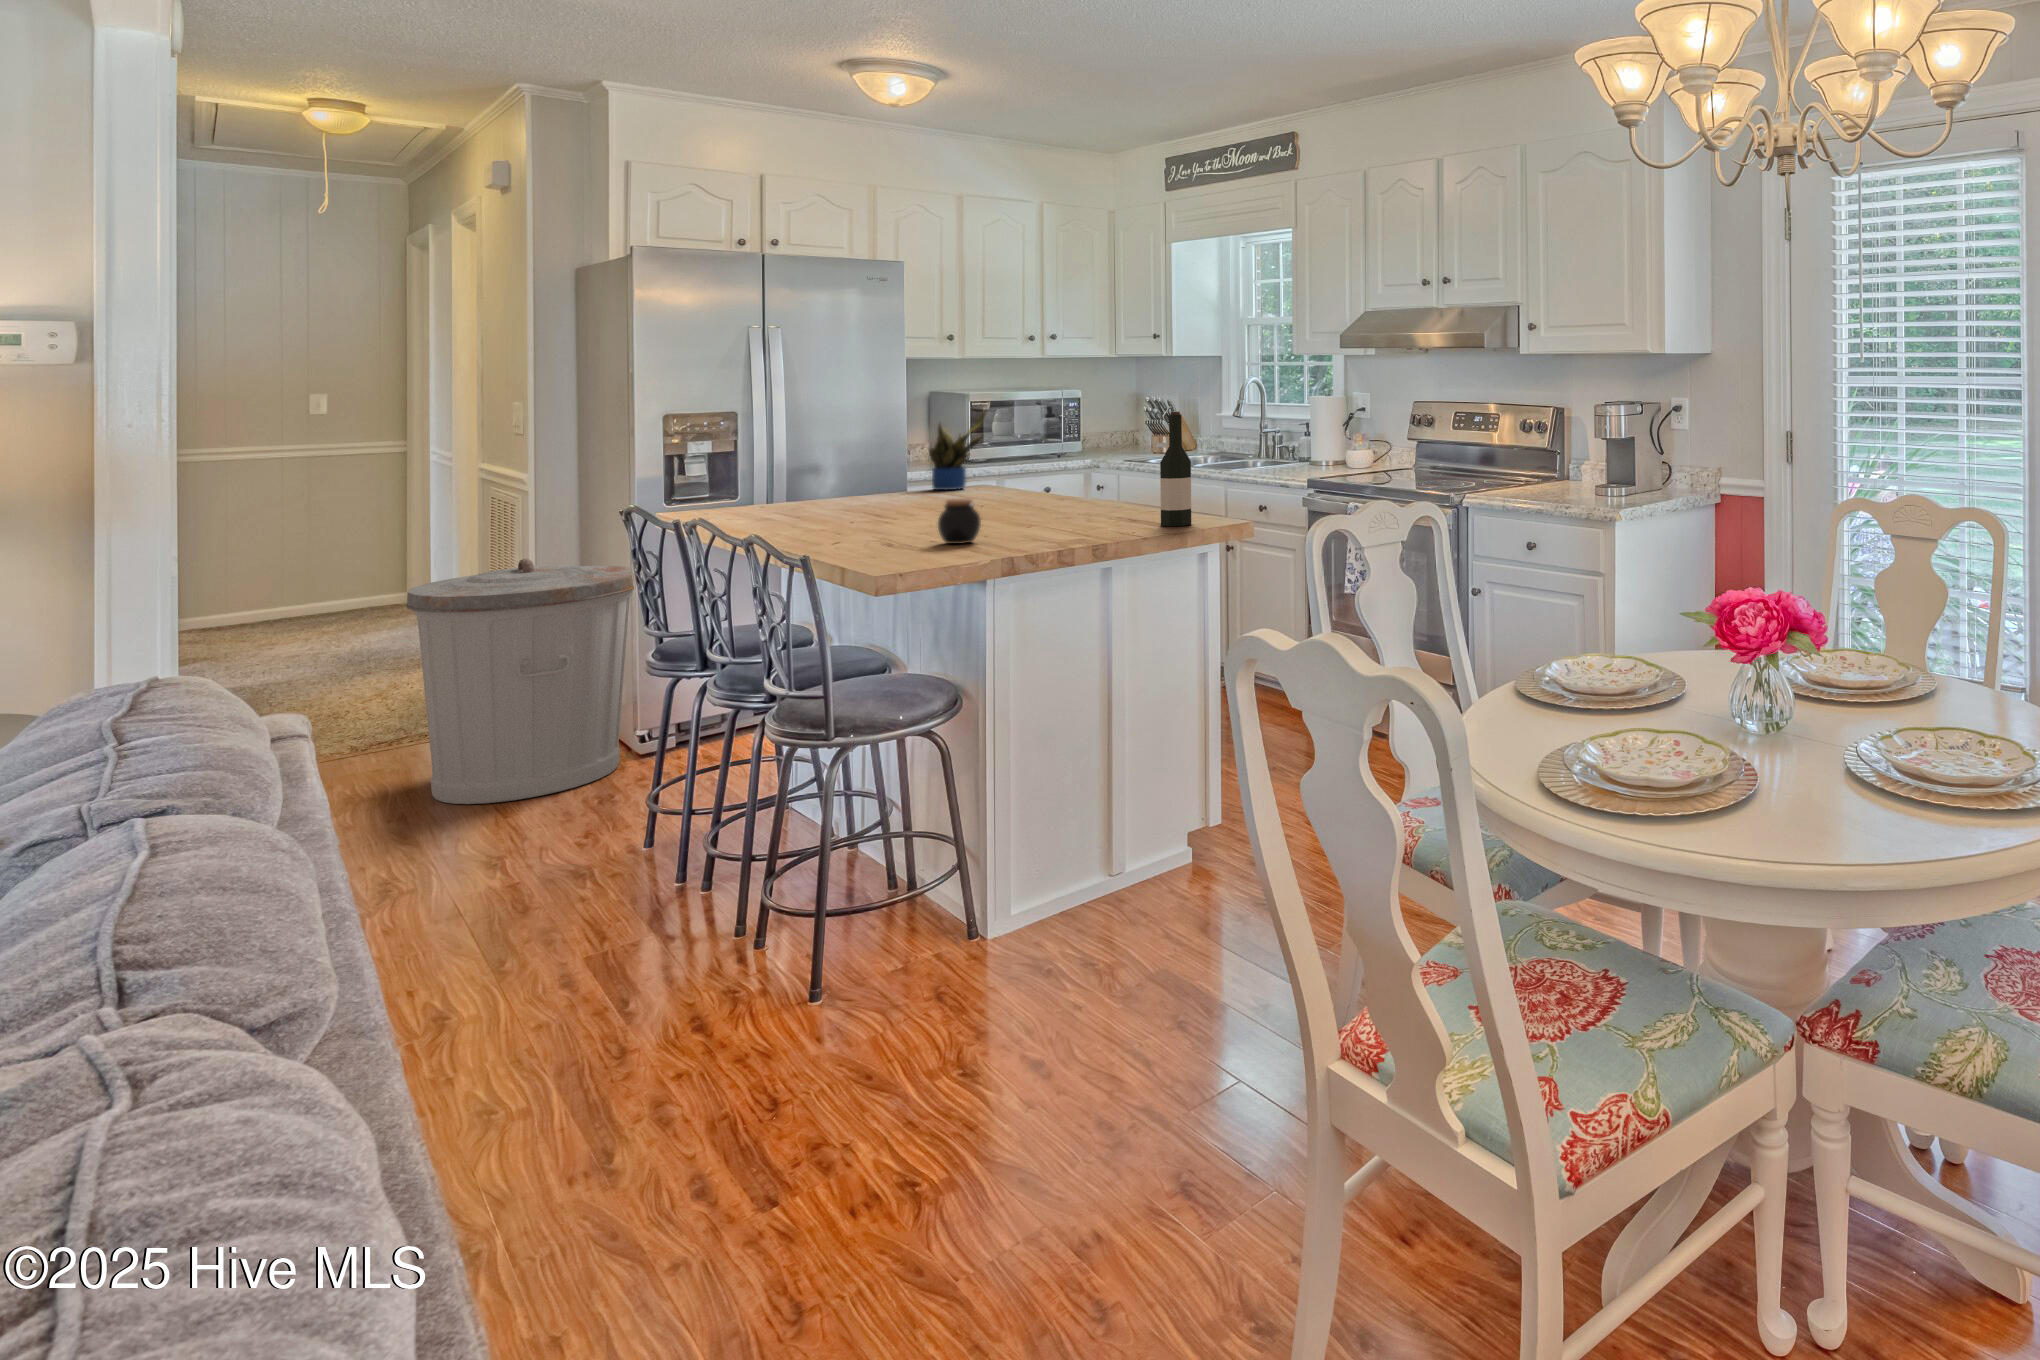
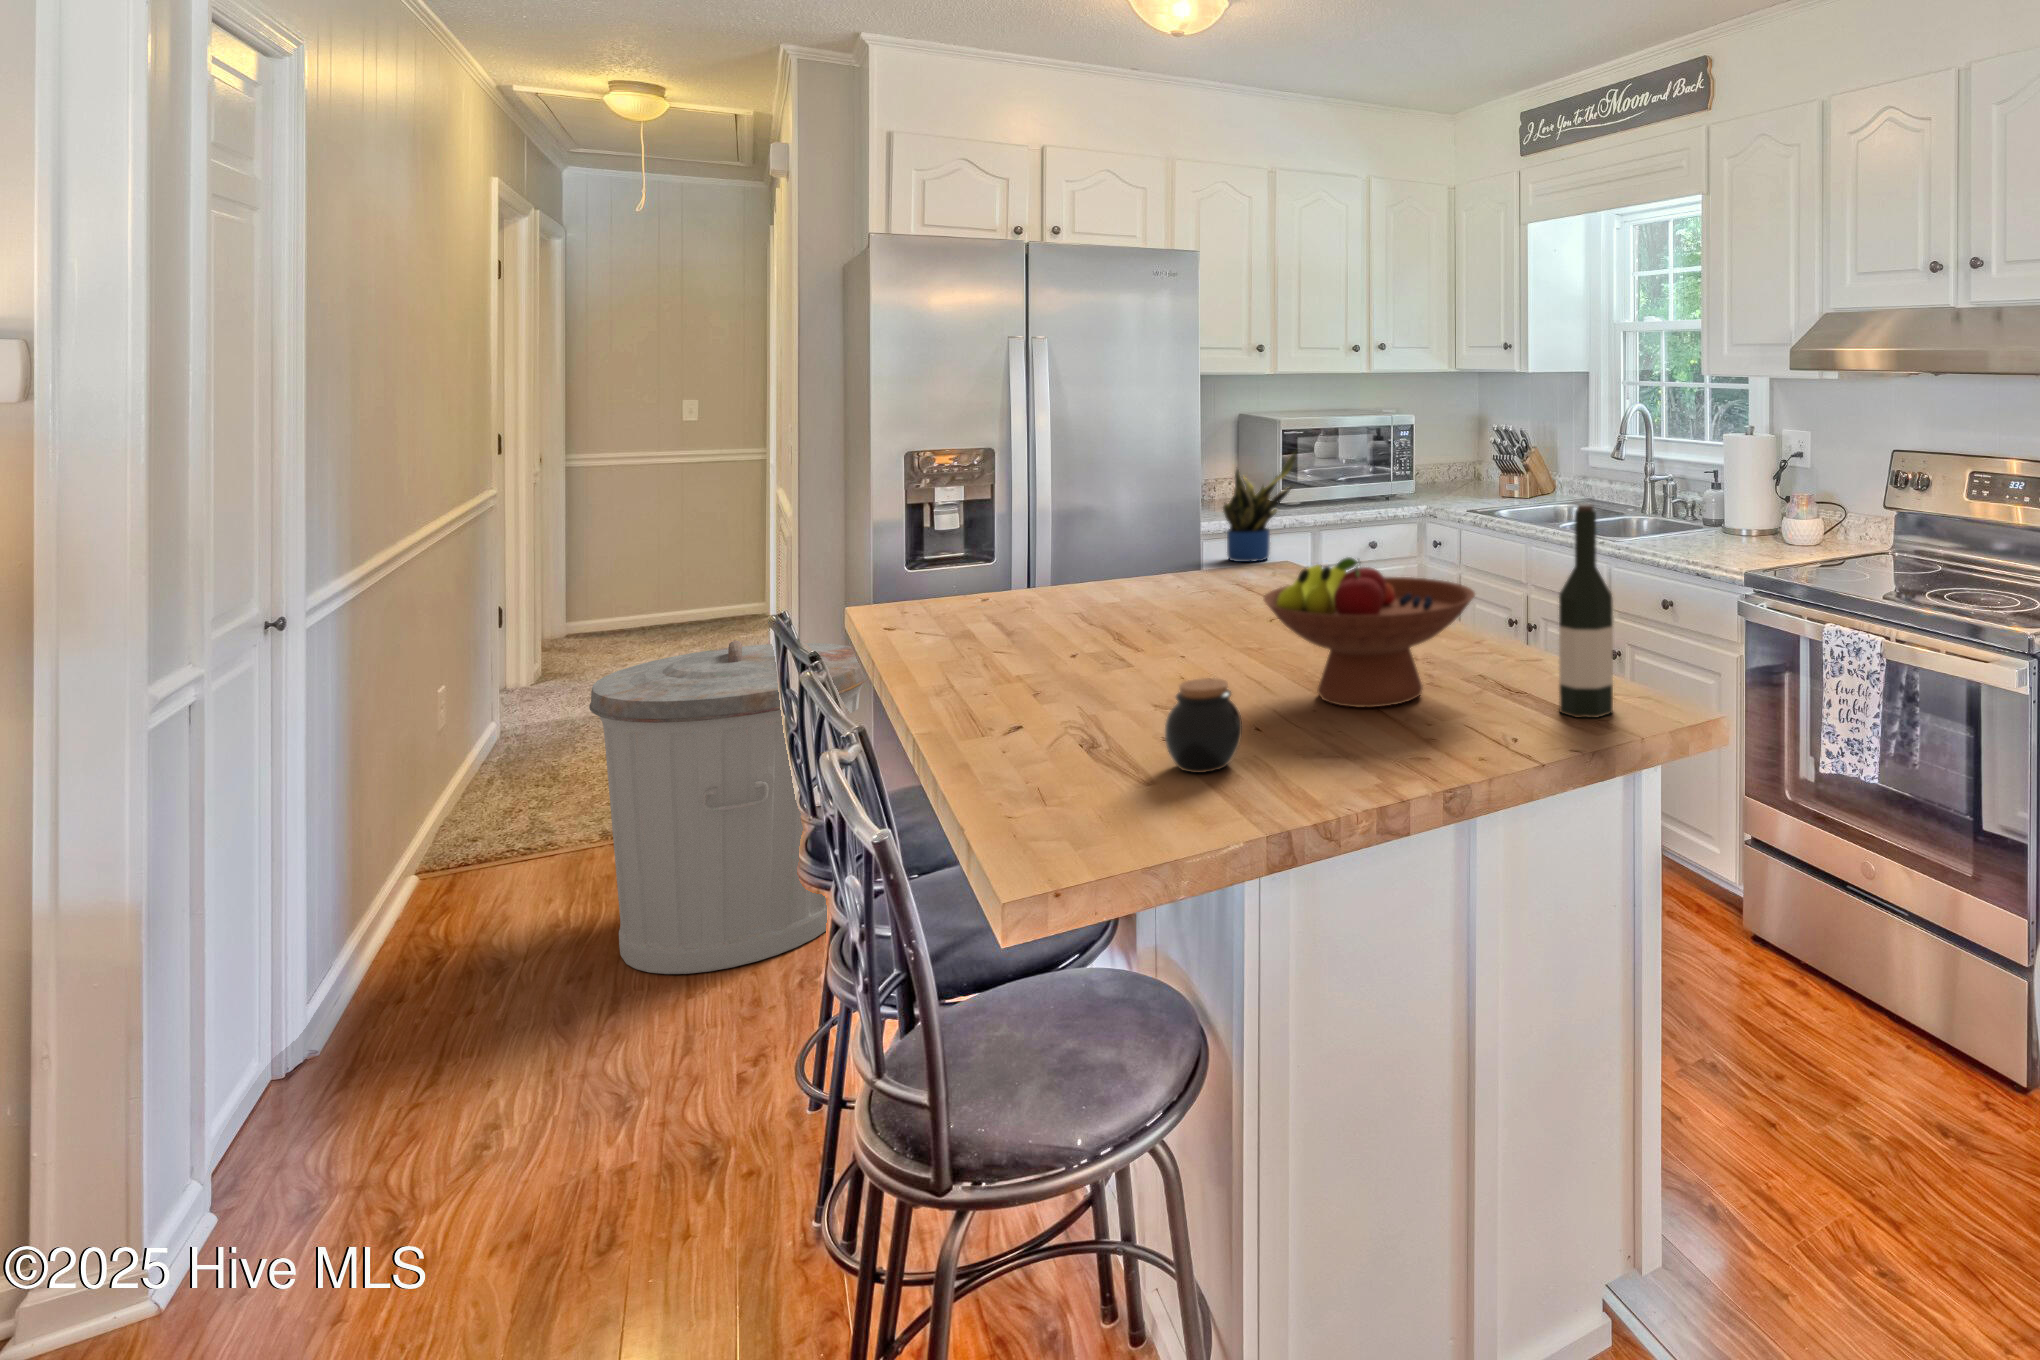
fruit bowl: none [984,447,1113,528] -> present [1264,557,1475,707]

